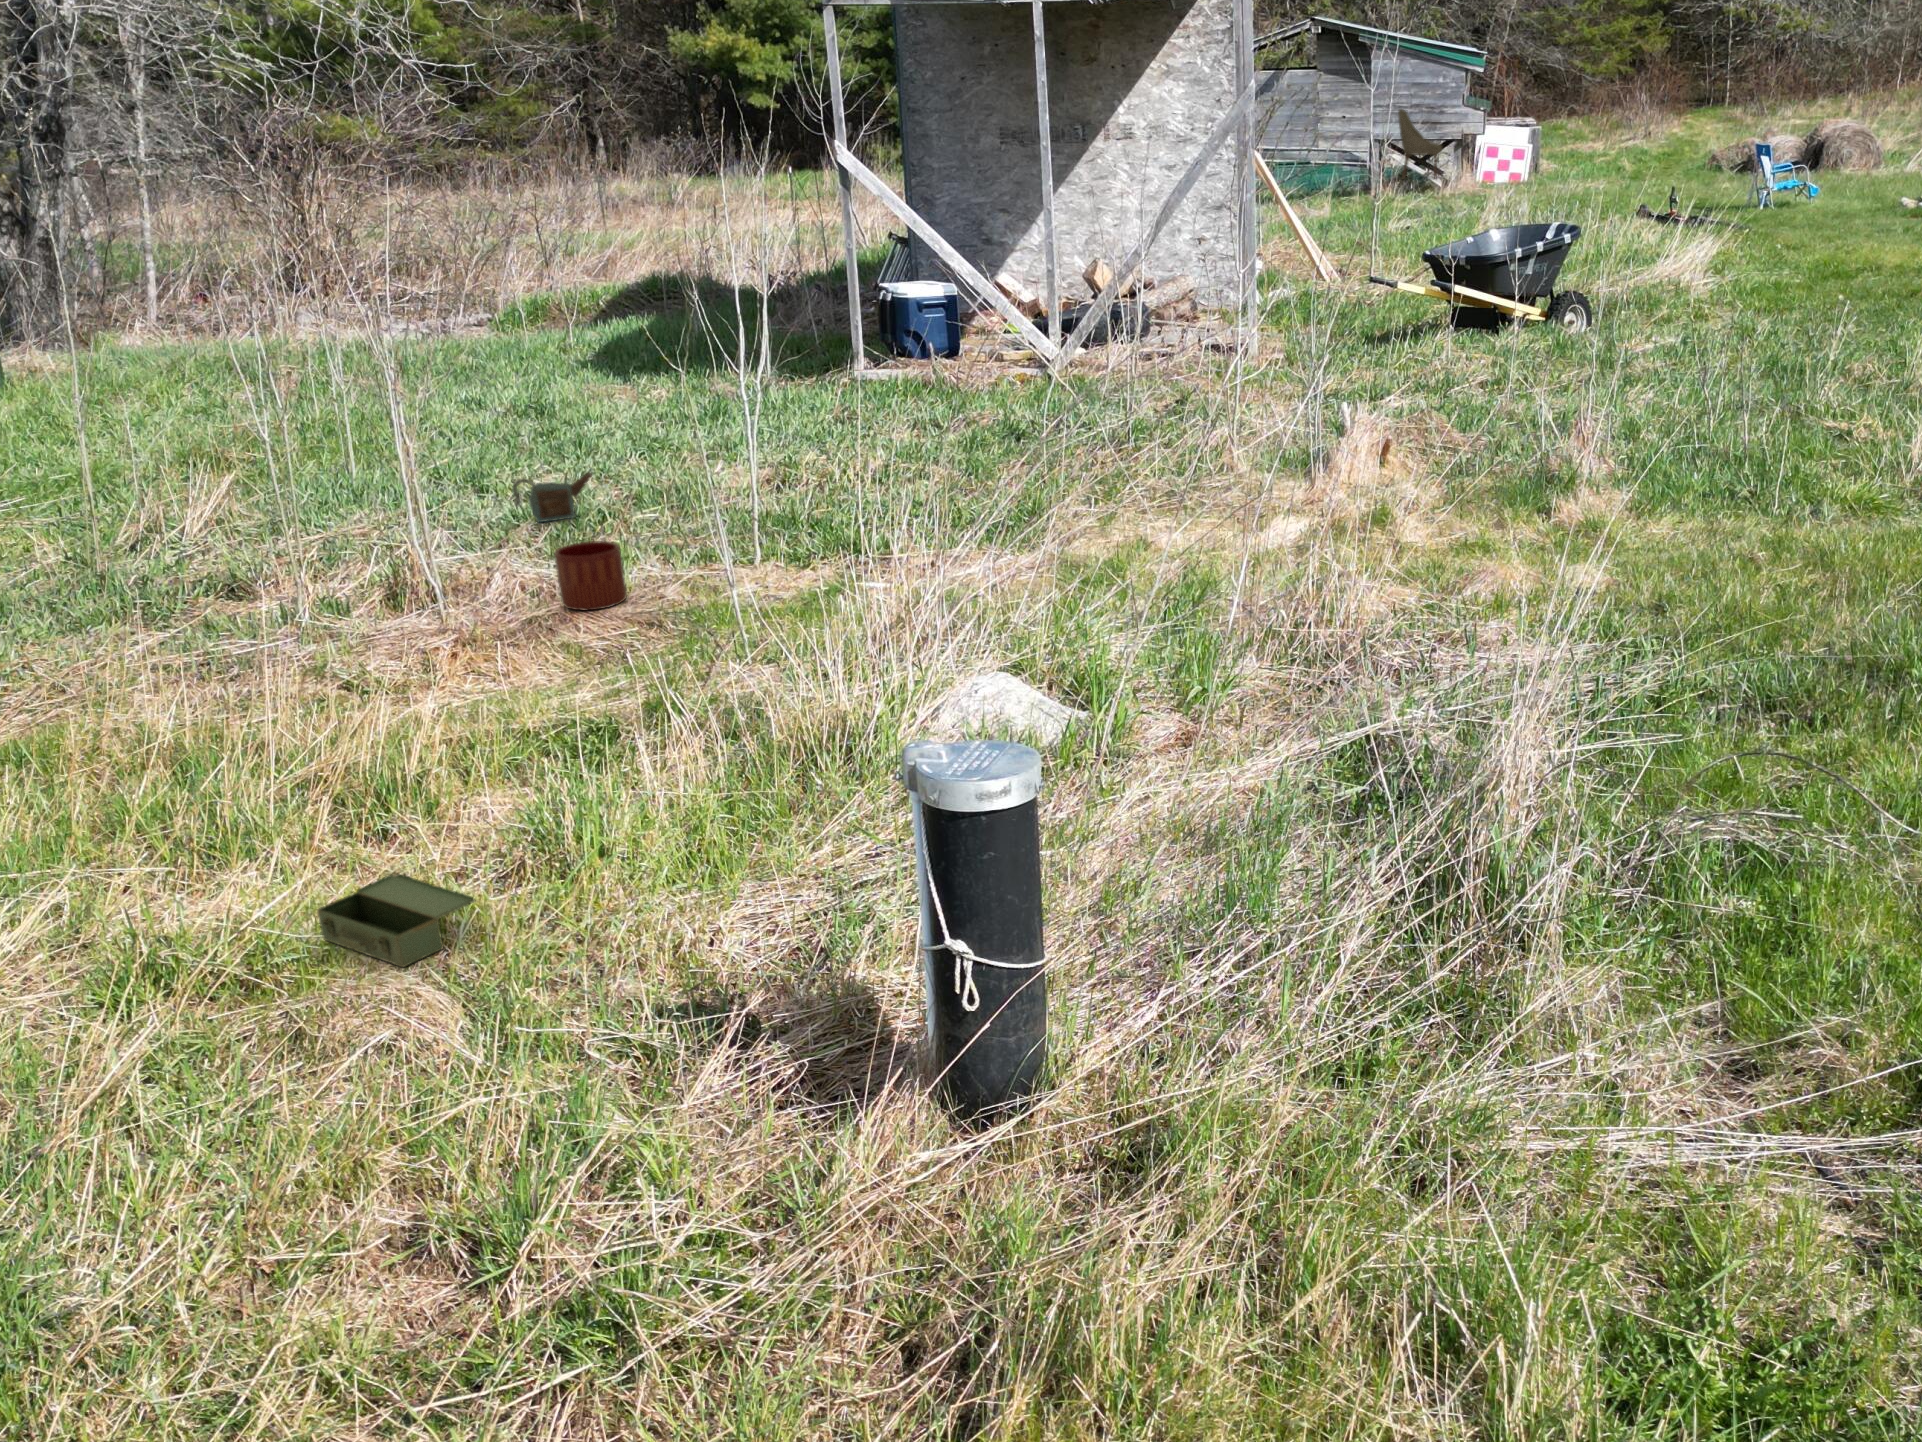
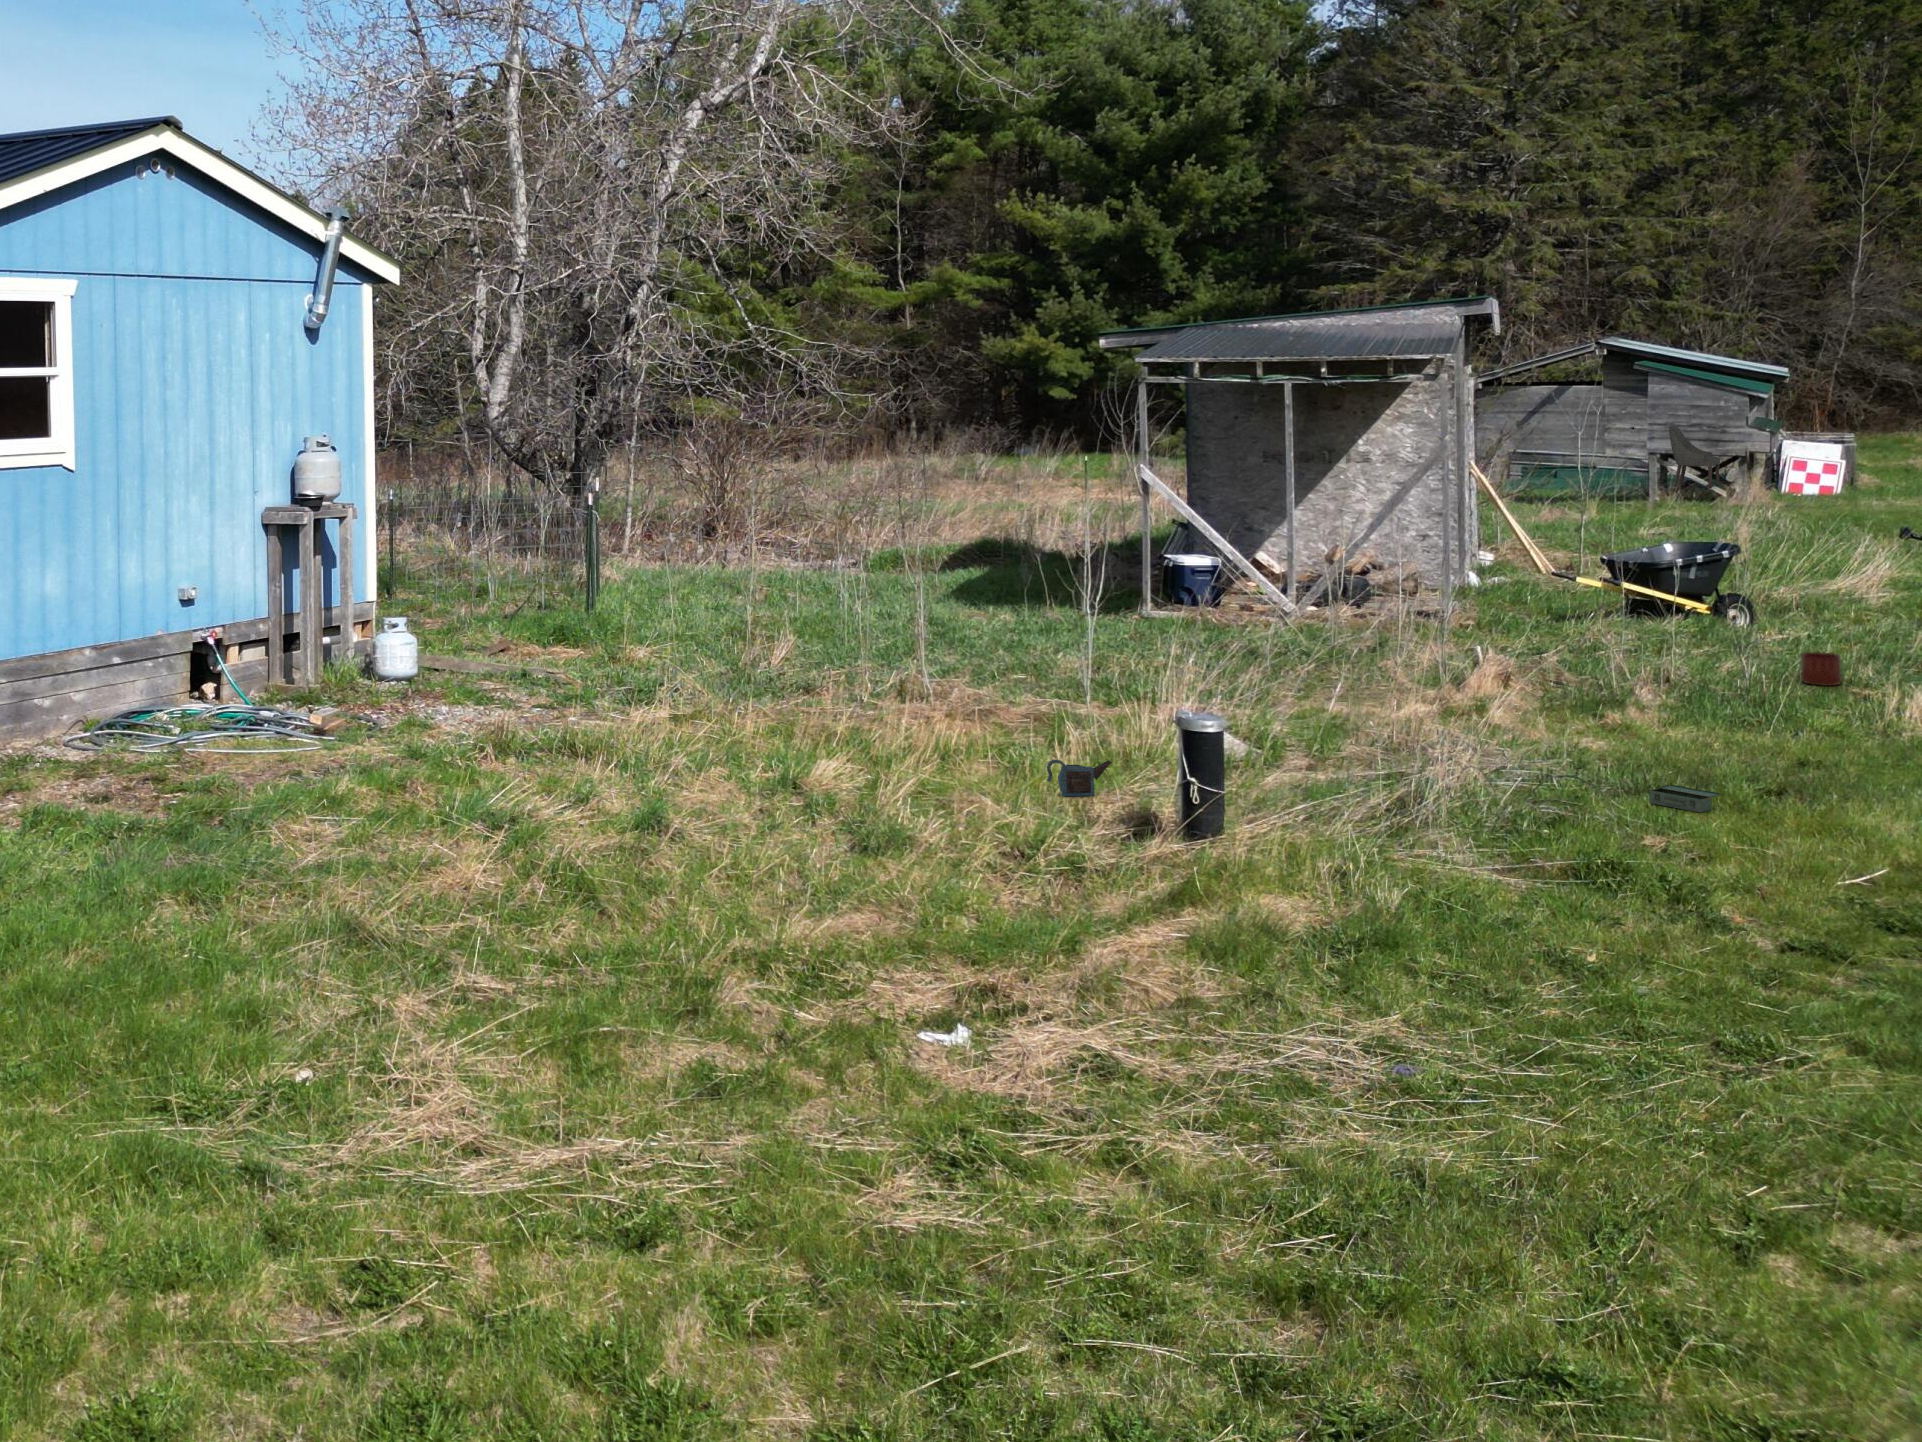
watering can: present [512,473,592,522] -> present [1047,760,1112,796]
planter: present [554,541,627,610] -> present [1801,652,1842,686]
toolbox: present [317,874,475,967] -> present [1650,785,1721,813]

